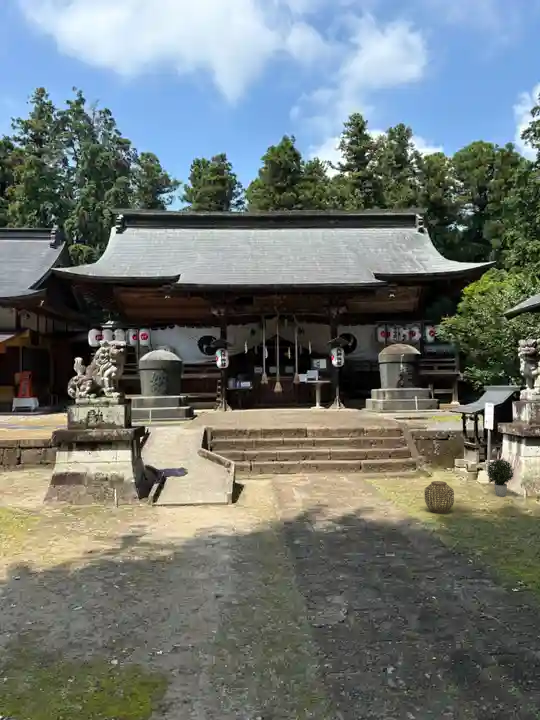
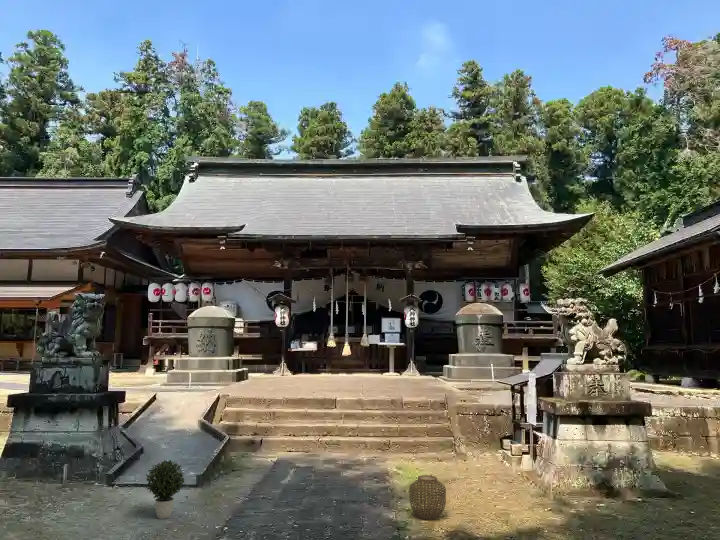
potted plant: present [487,459,514,497] -> present [146,460,184,519]

